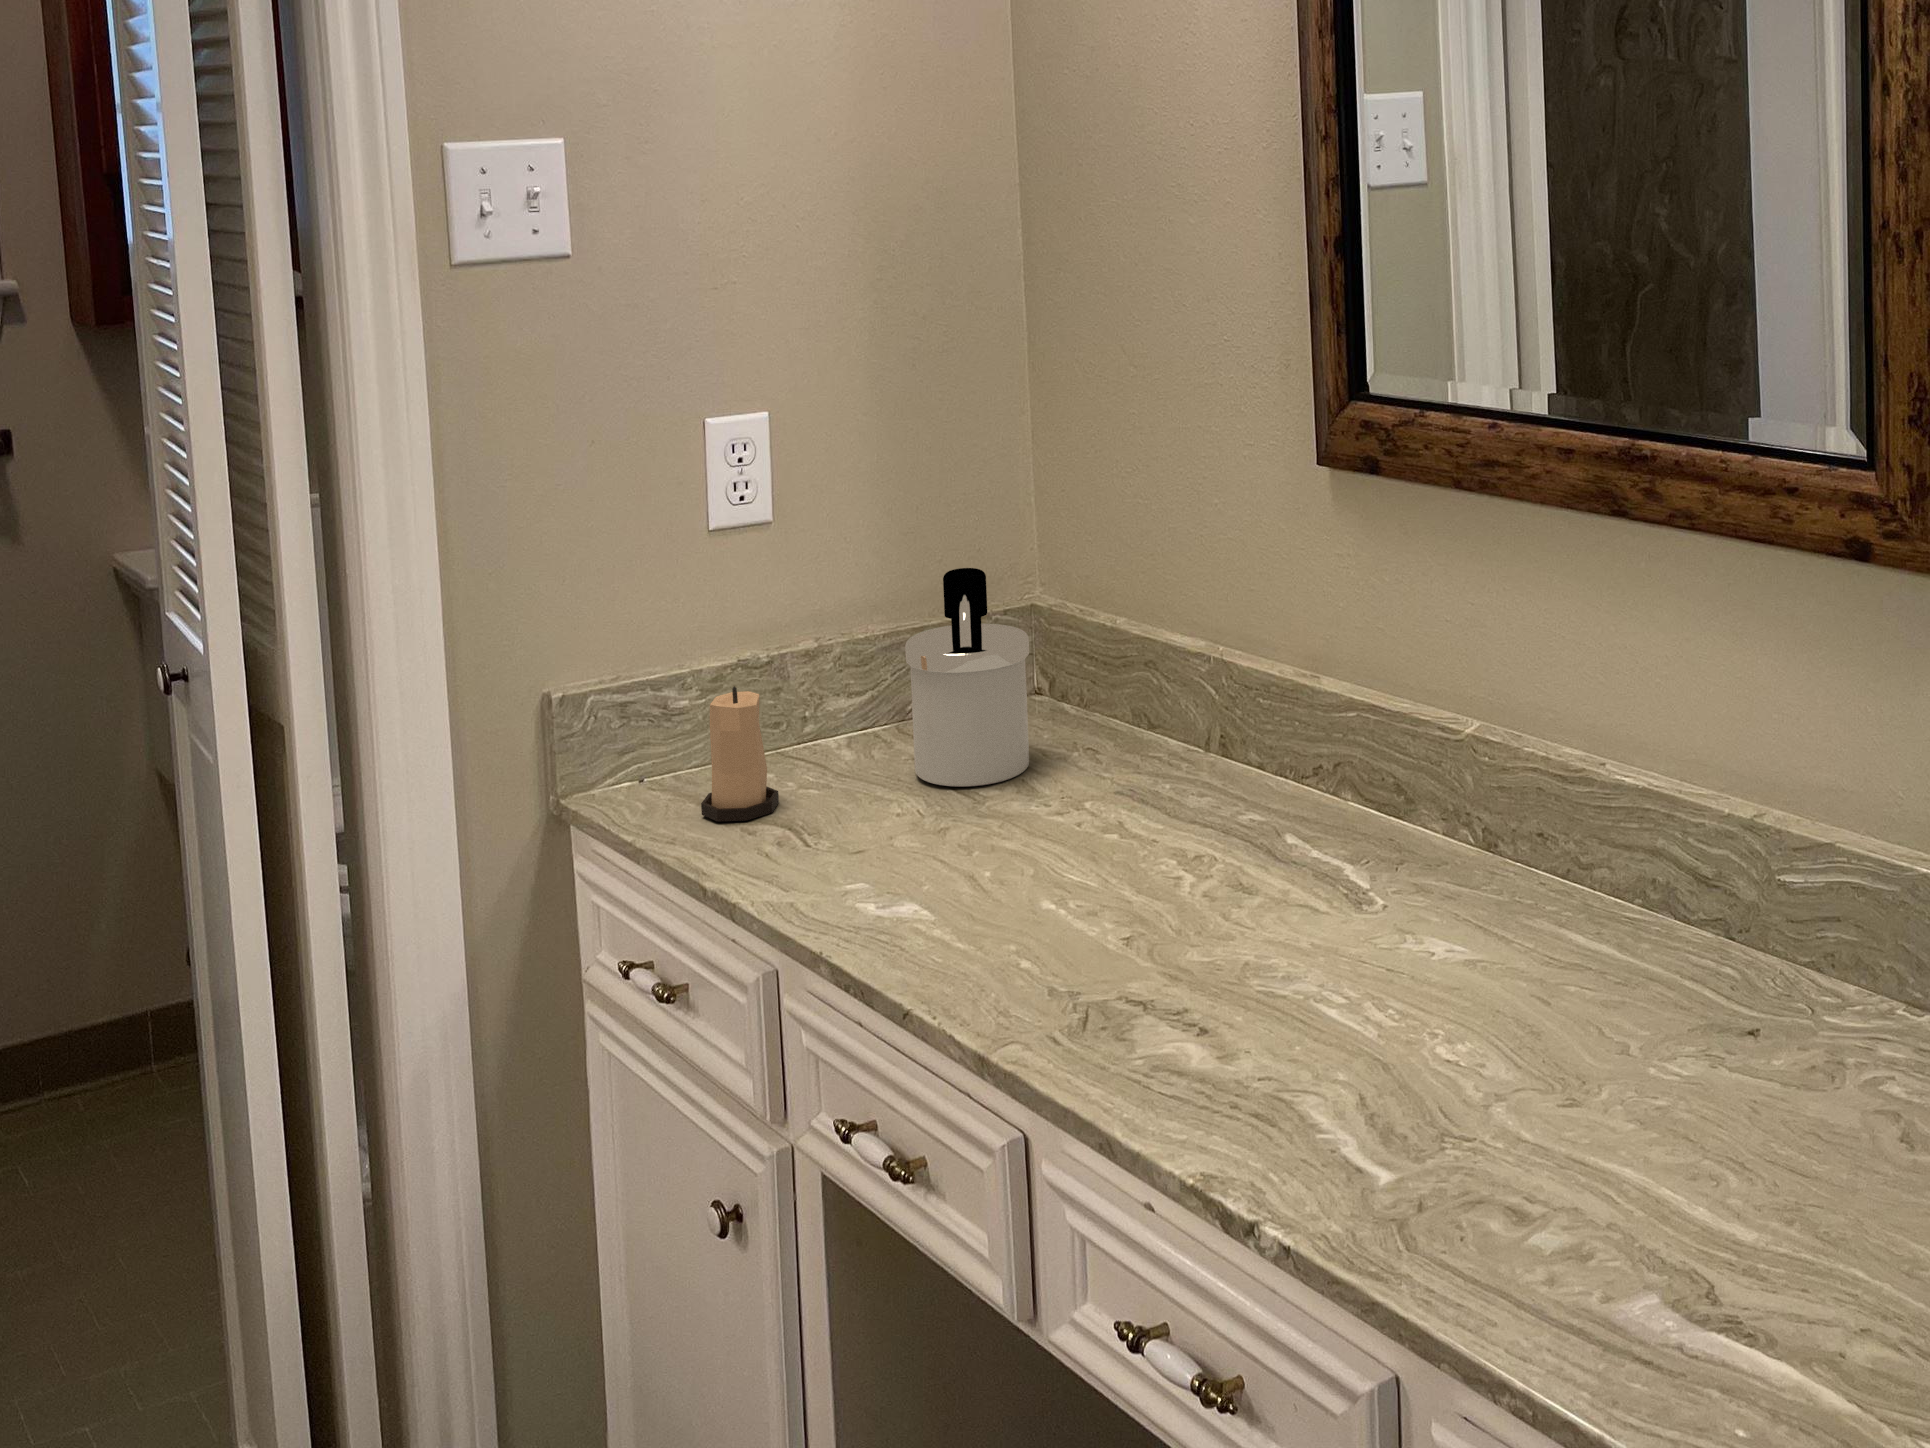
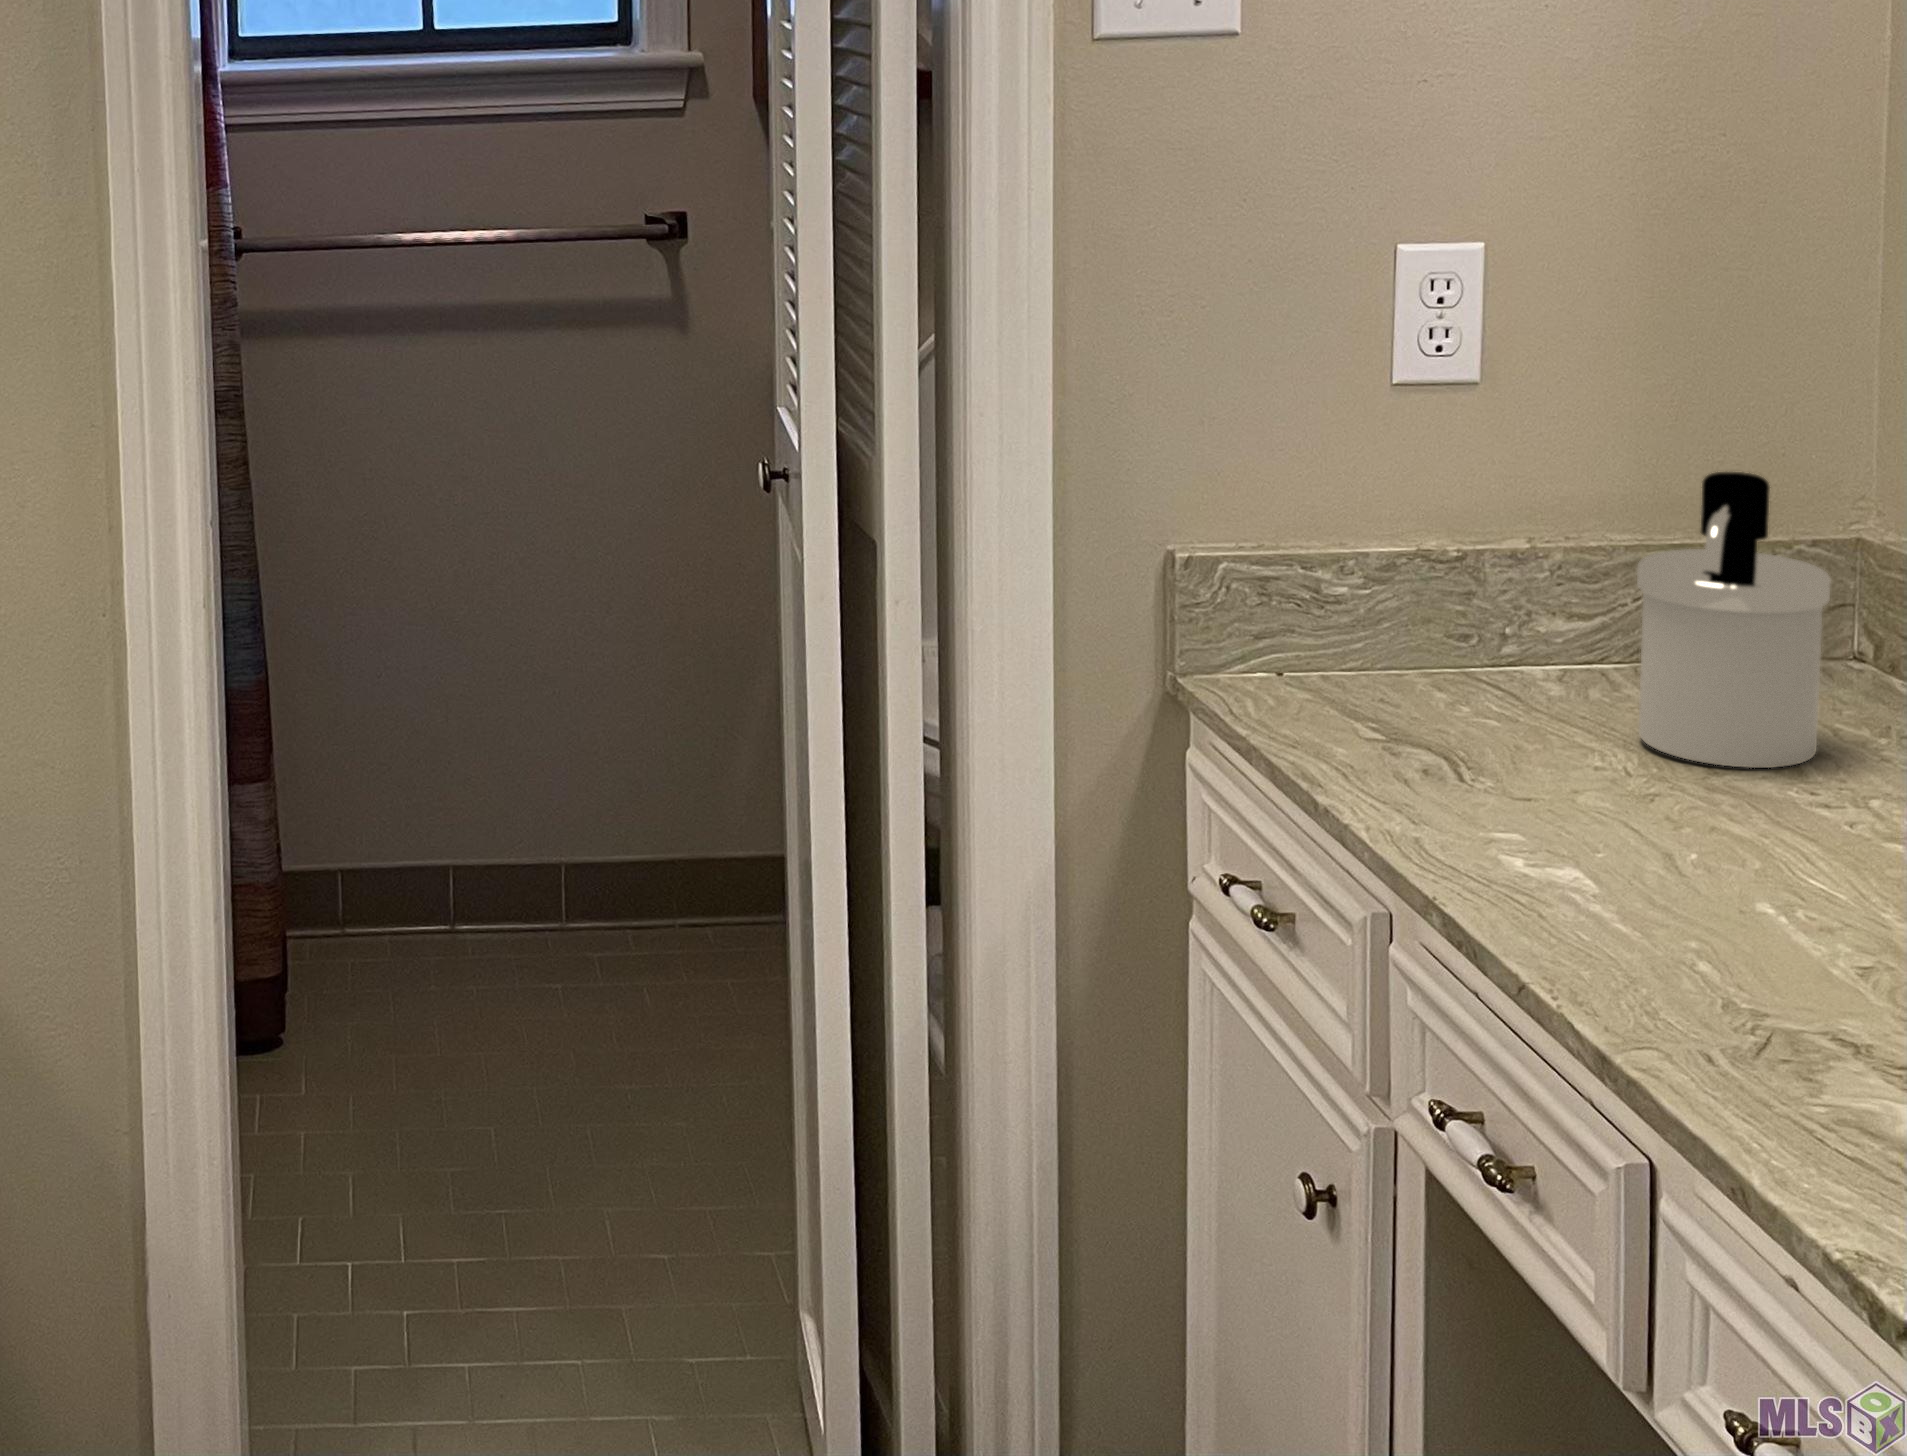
candle: present [701,686,779,822] -> none [1339,575,1442,743]

